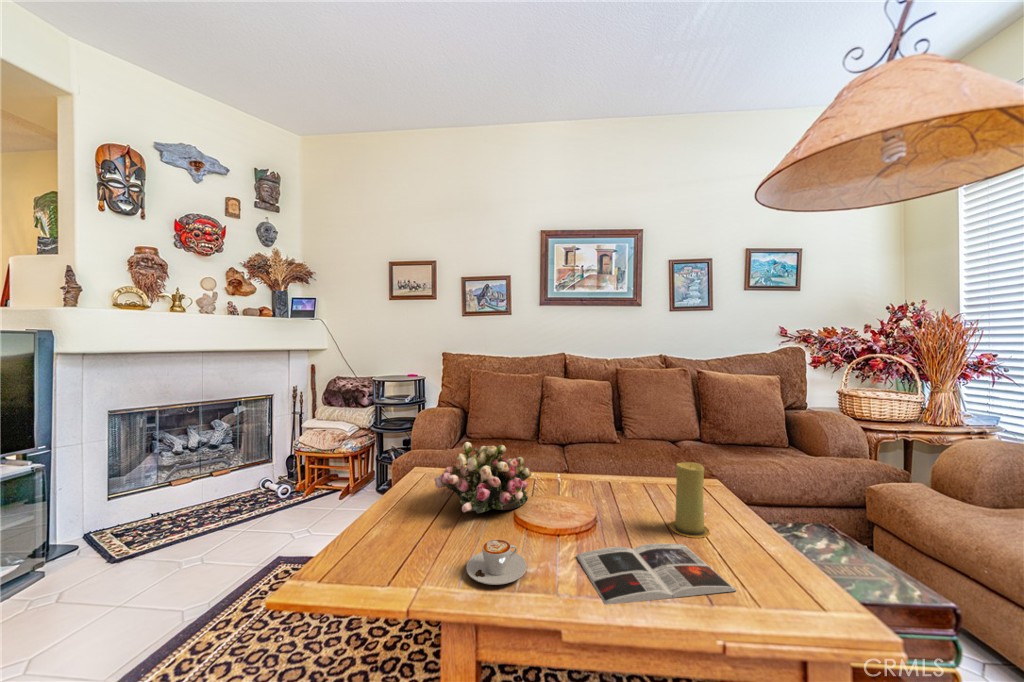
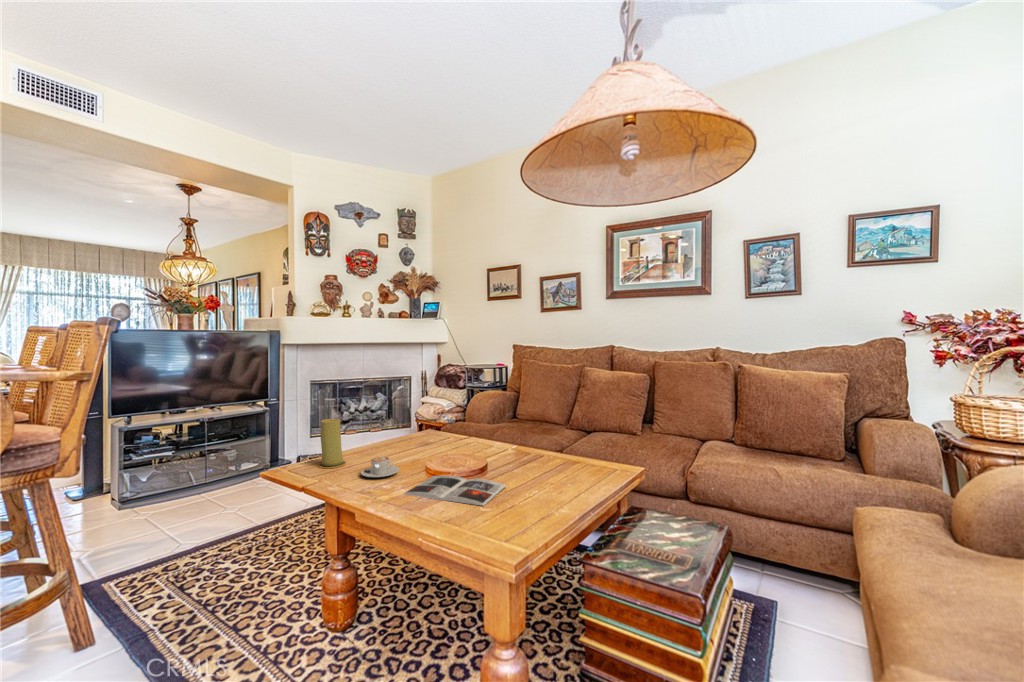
flower arrangement: present [434,442,531,513] -> none [400,406,472,454]
candle: present [670,462,710,538] -> present [318,419,346,468]

